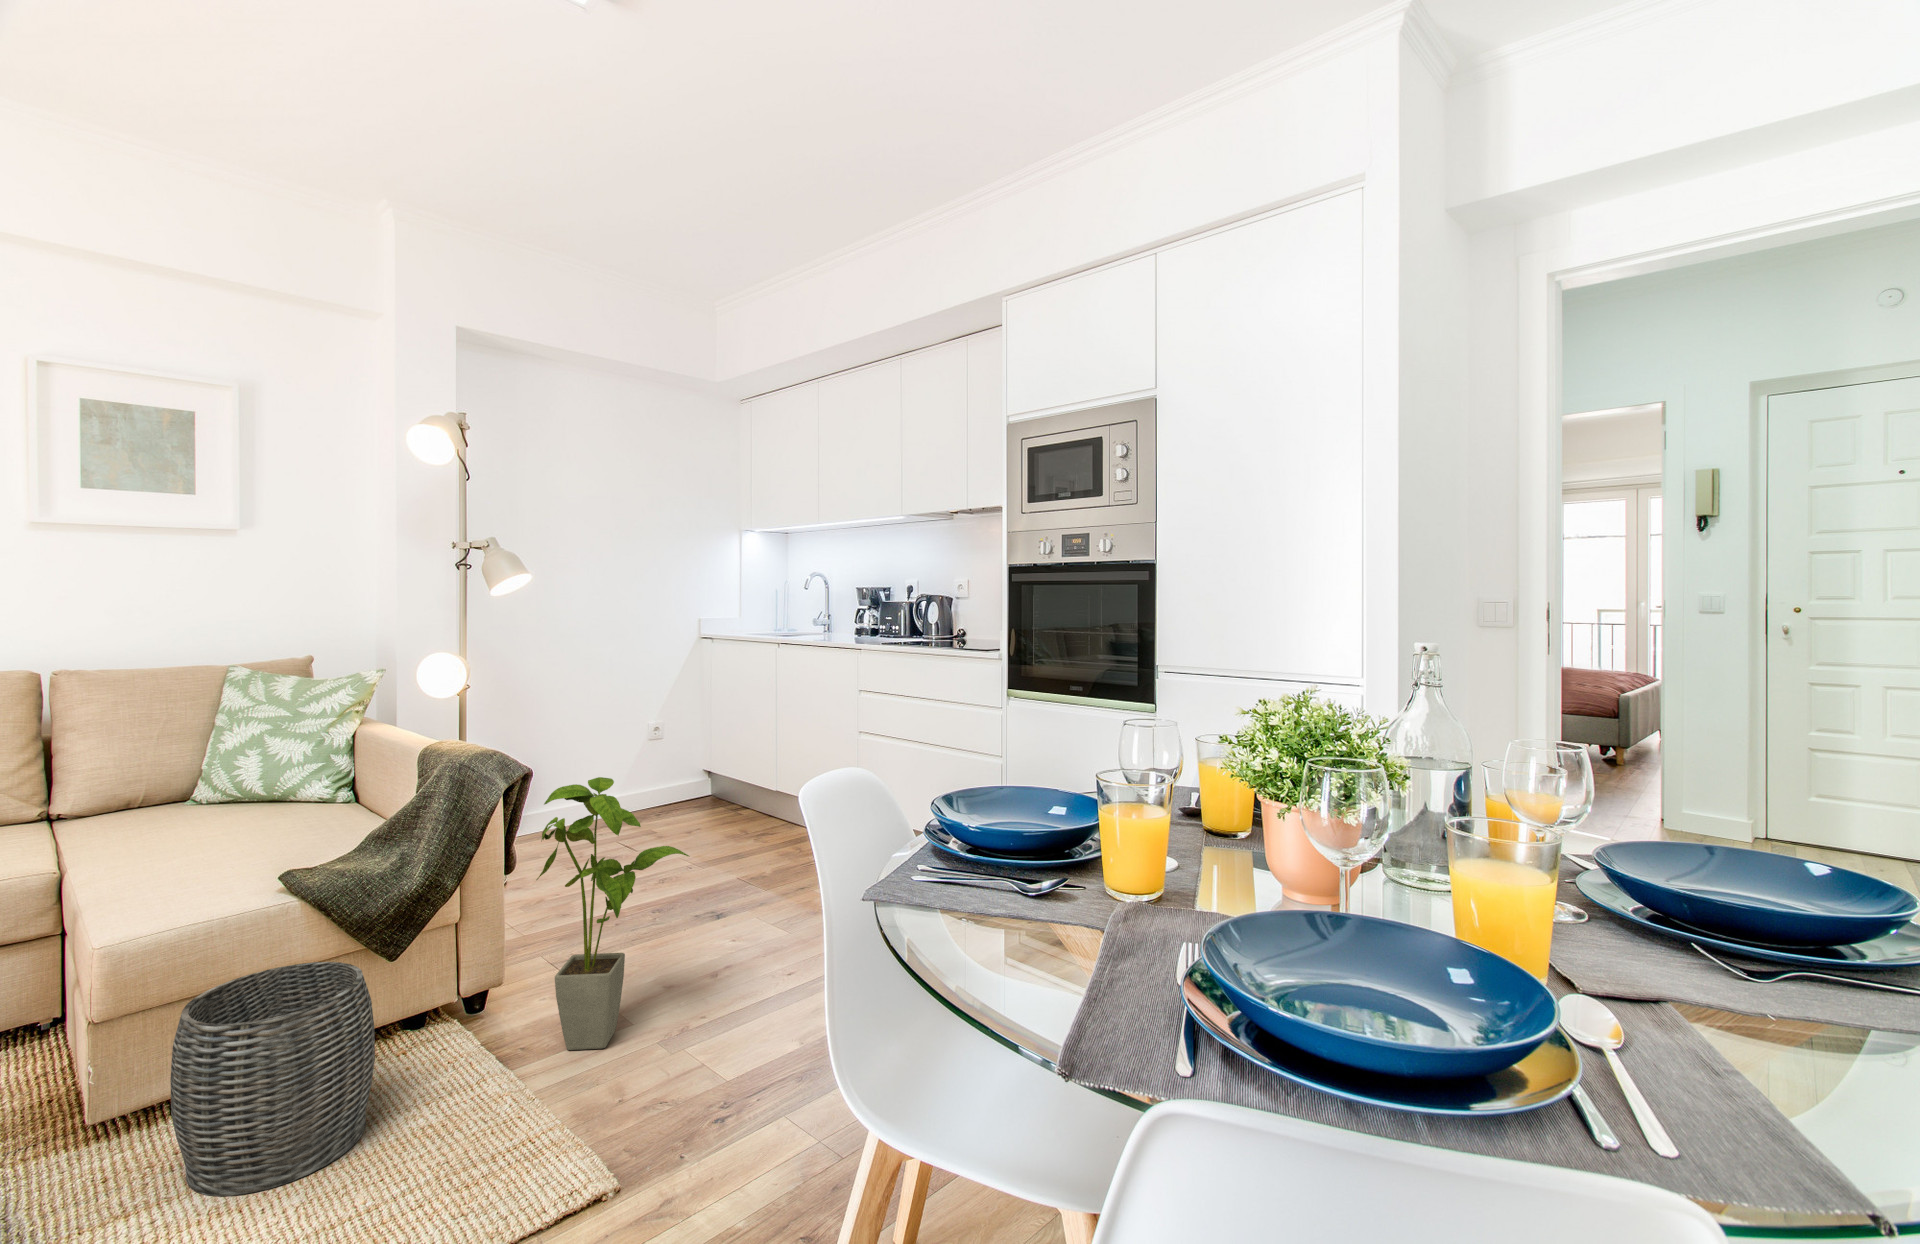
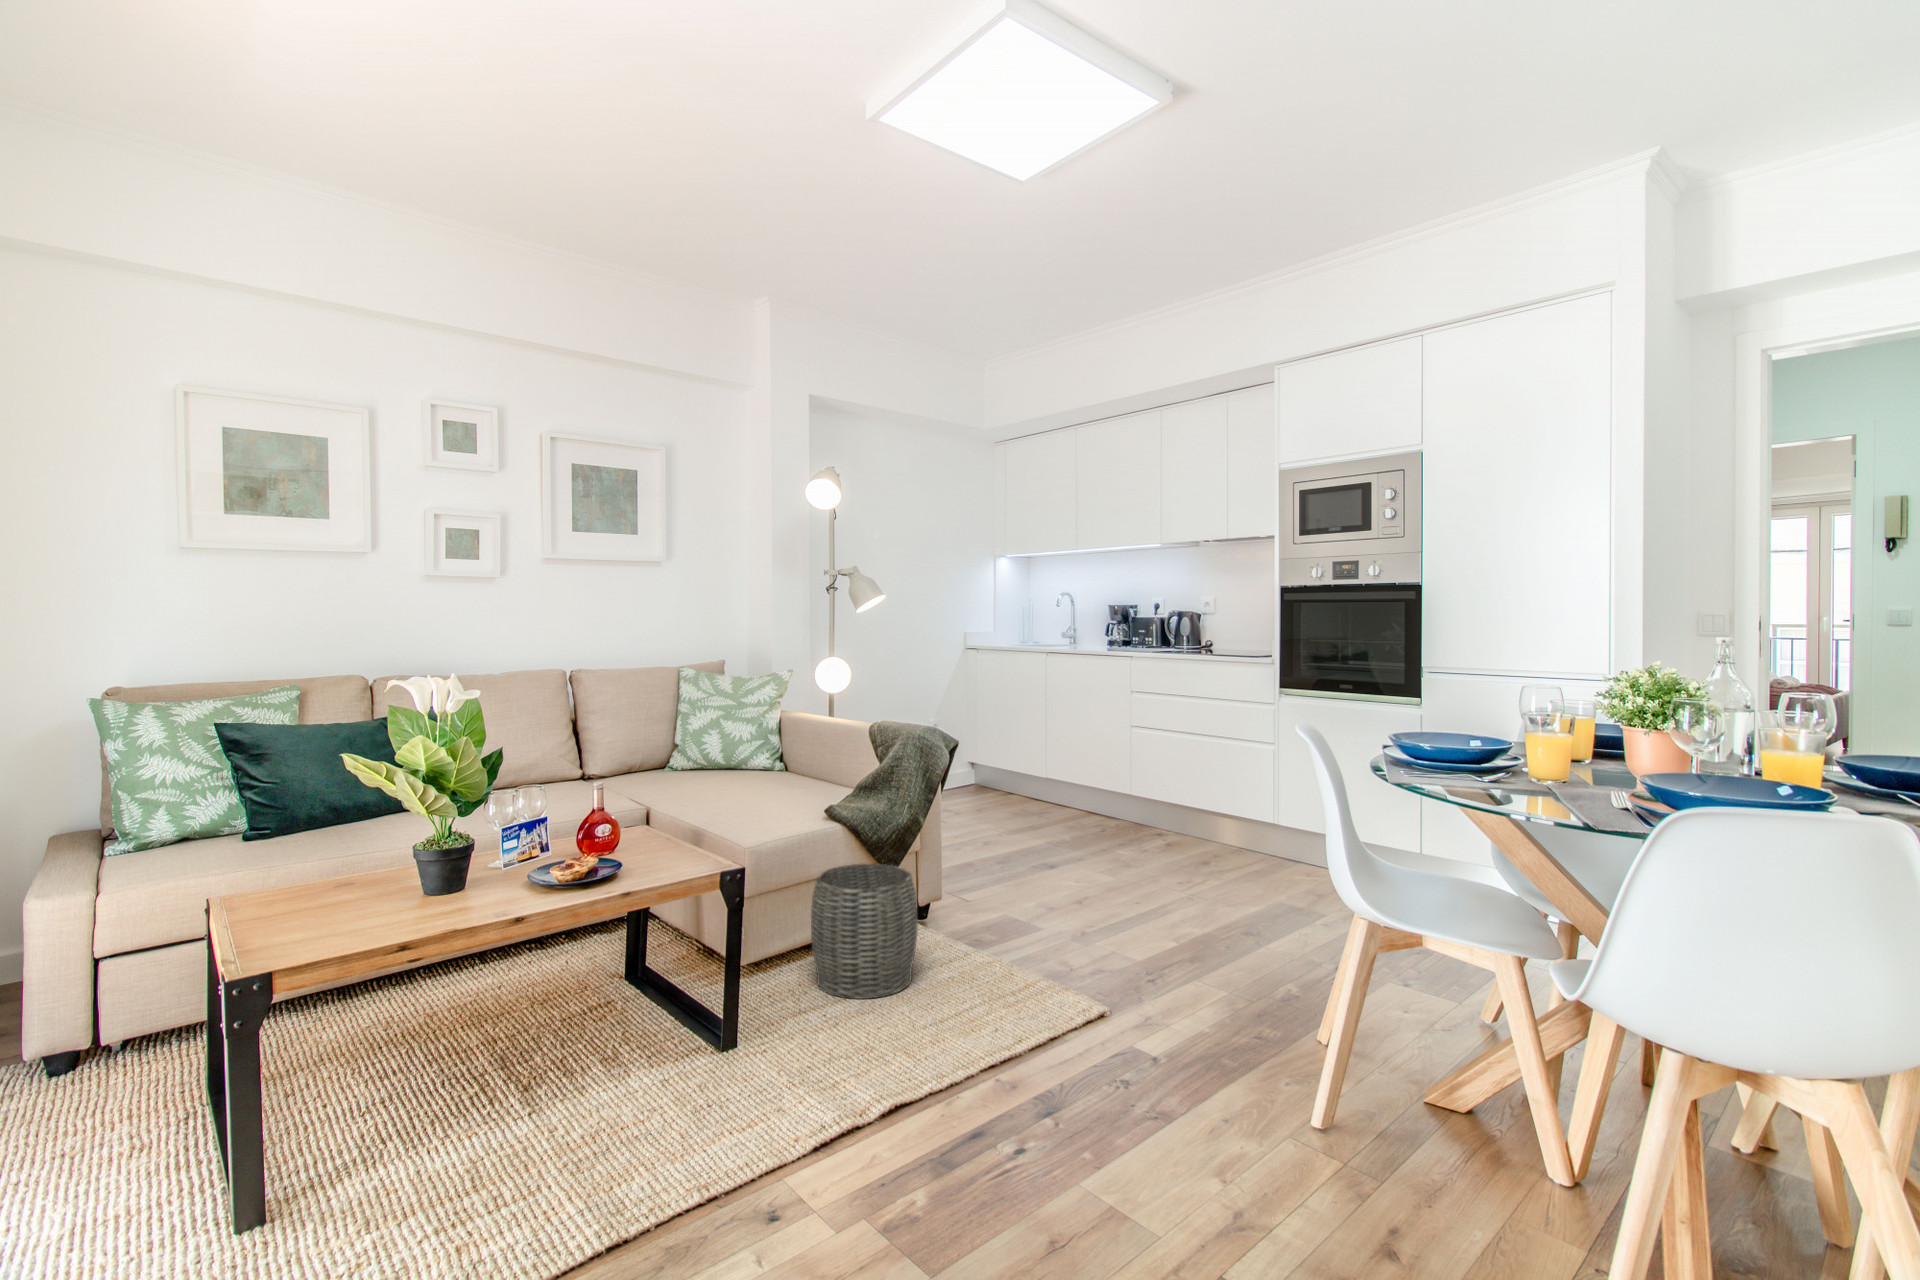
house plant: present [536,777,689,1050] -> none [979,746,1083,943]

